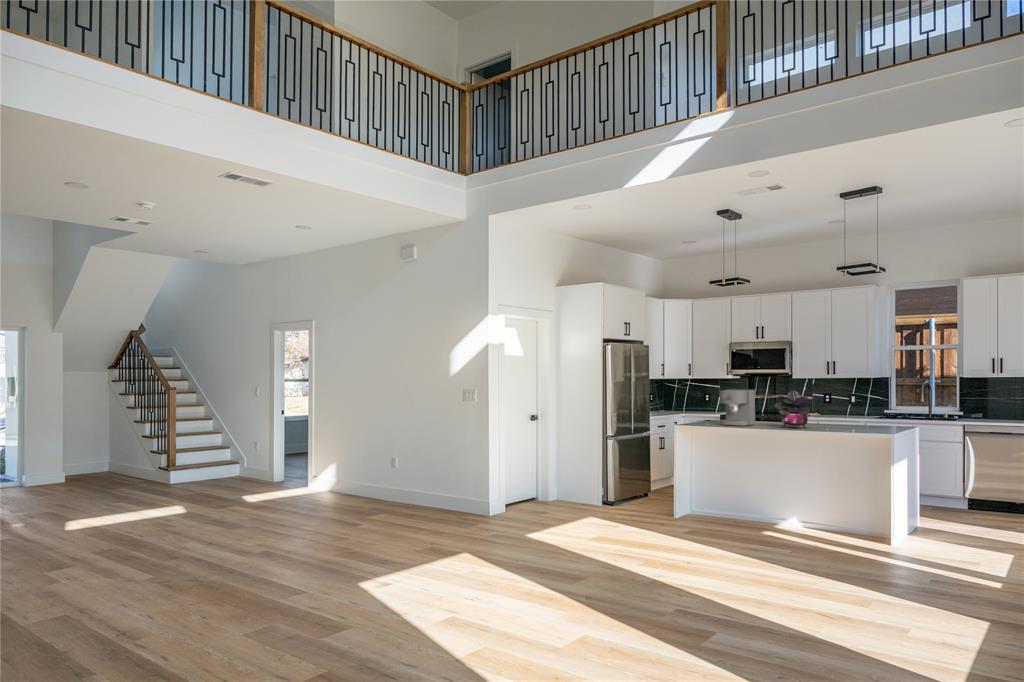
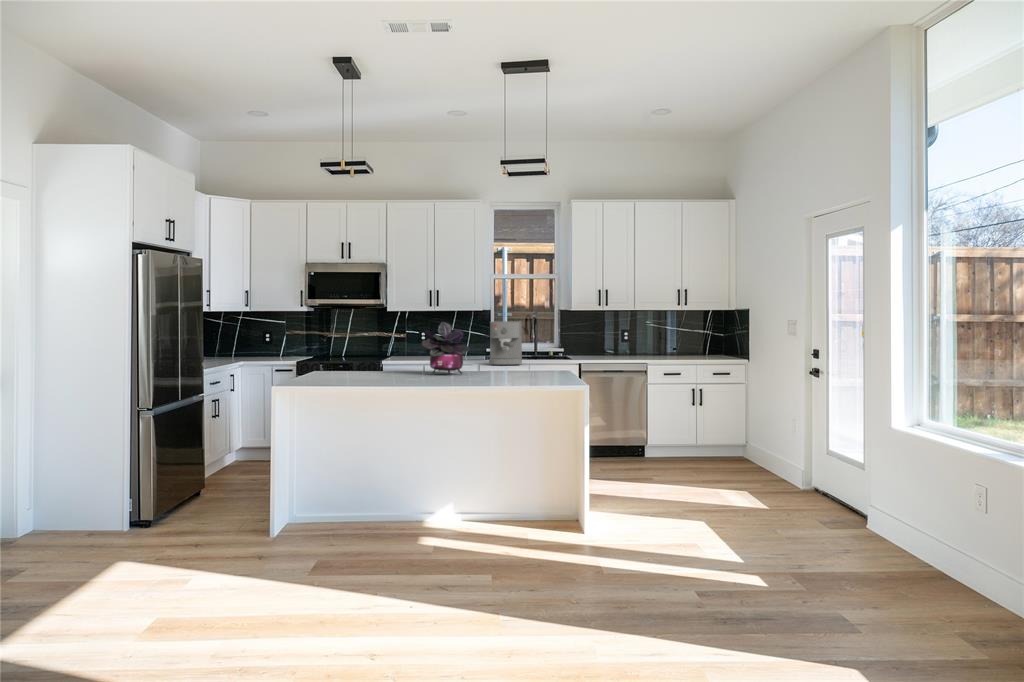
coffee maker: present [720,390,755,426] -> present [489,321,522,365]

